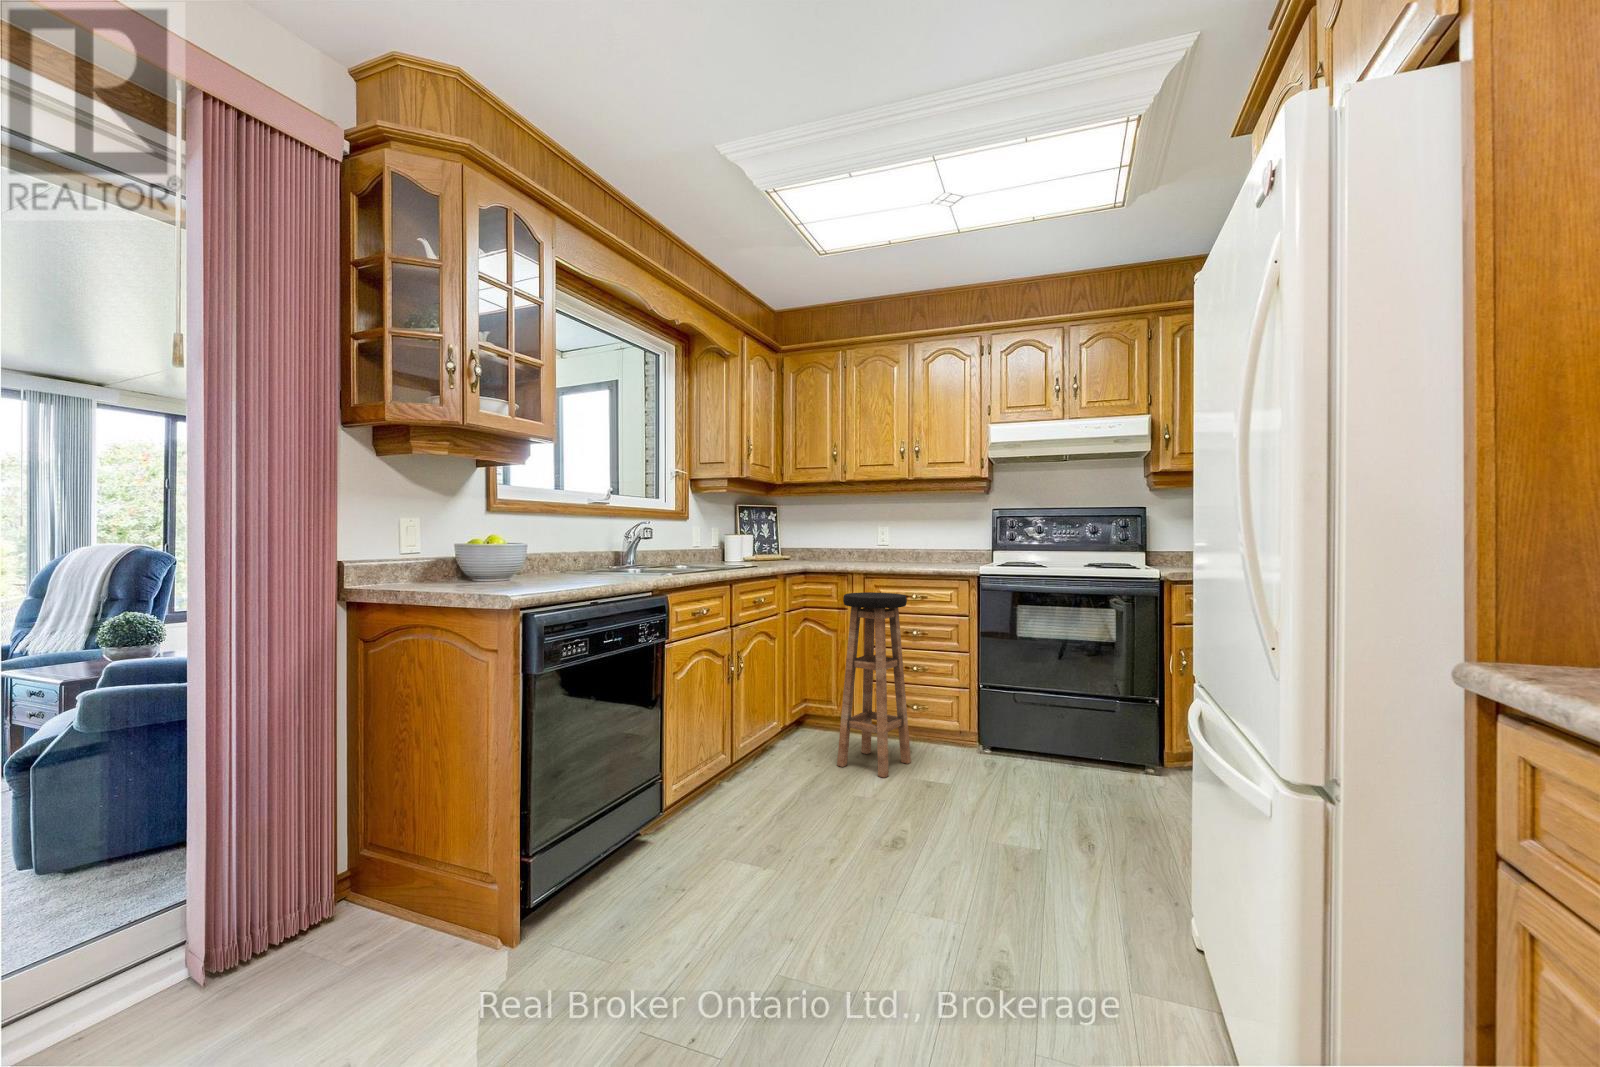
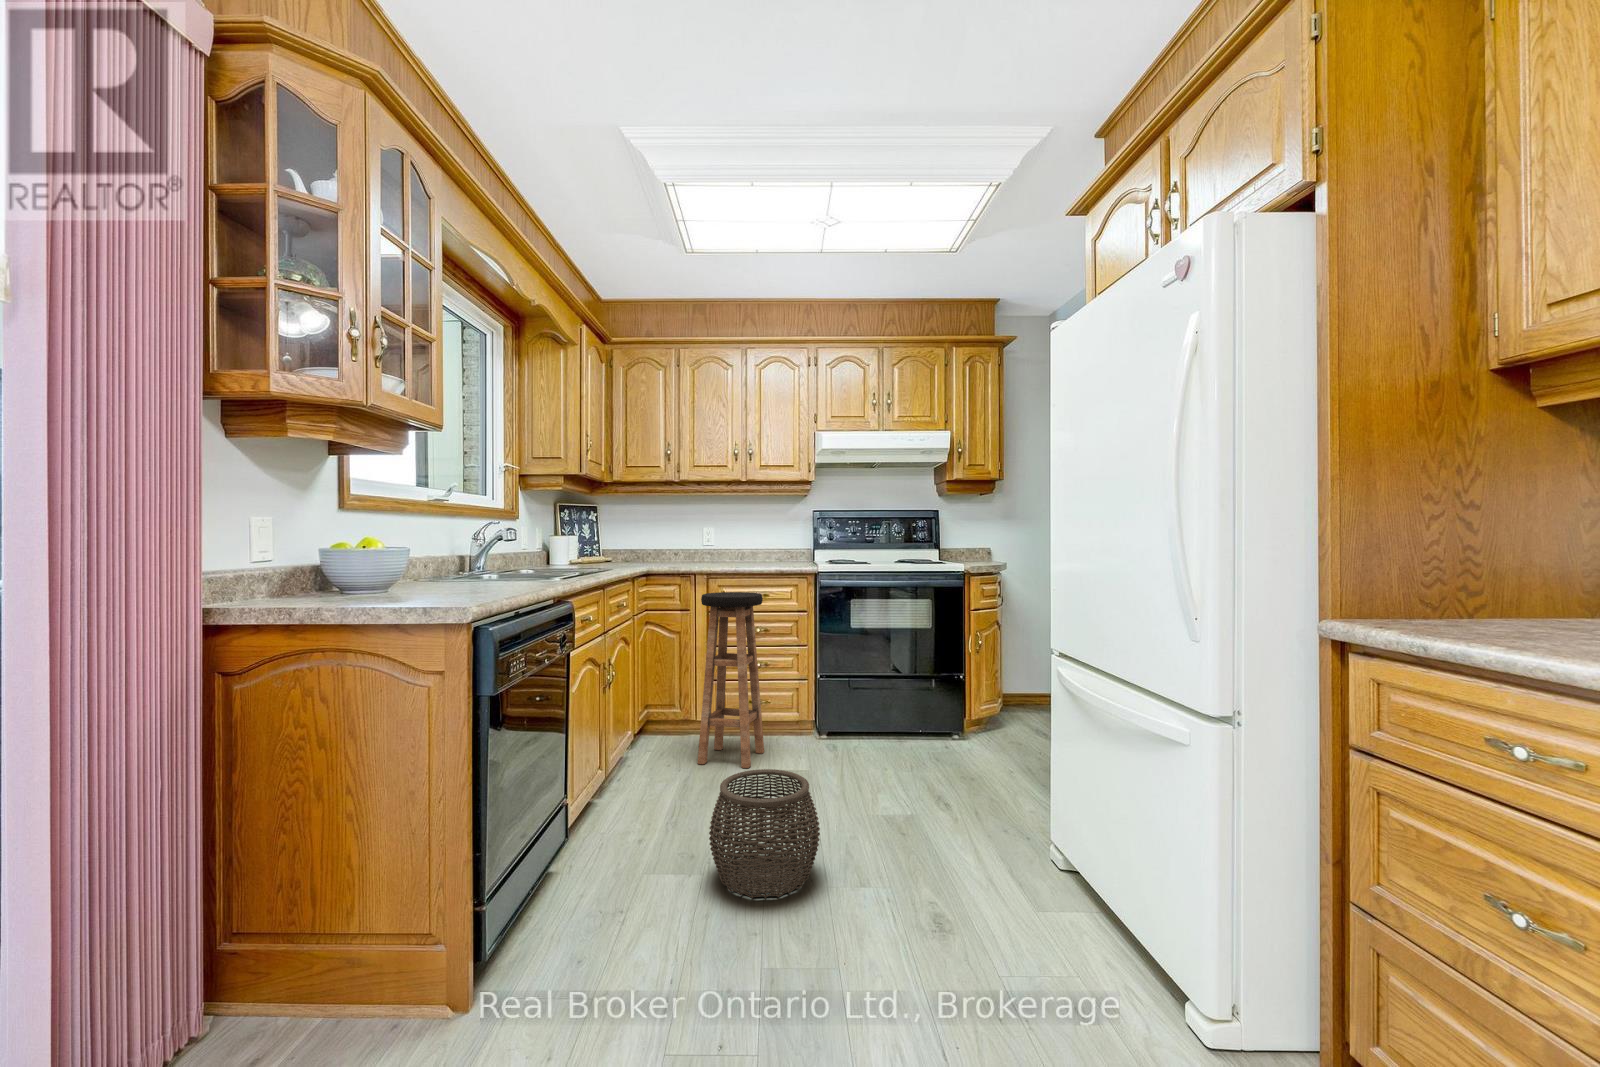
woven basket: none [775,785,896,933] -> present [709,769,820,899]

